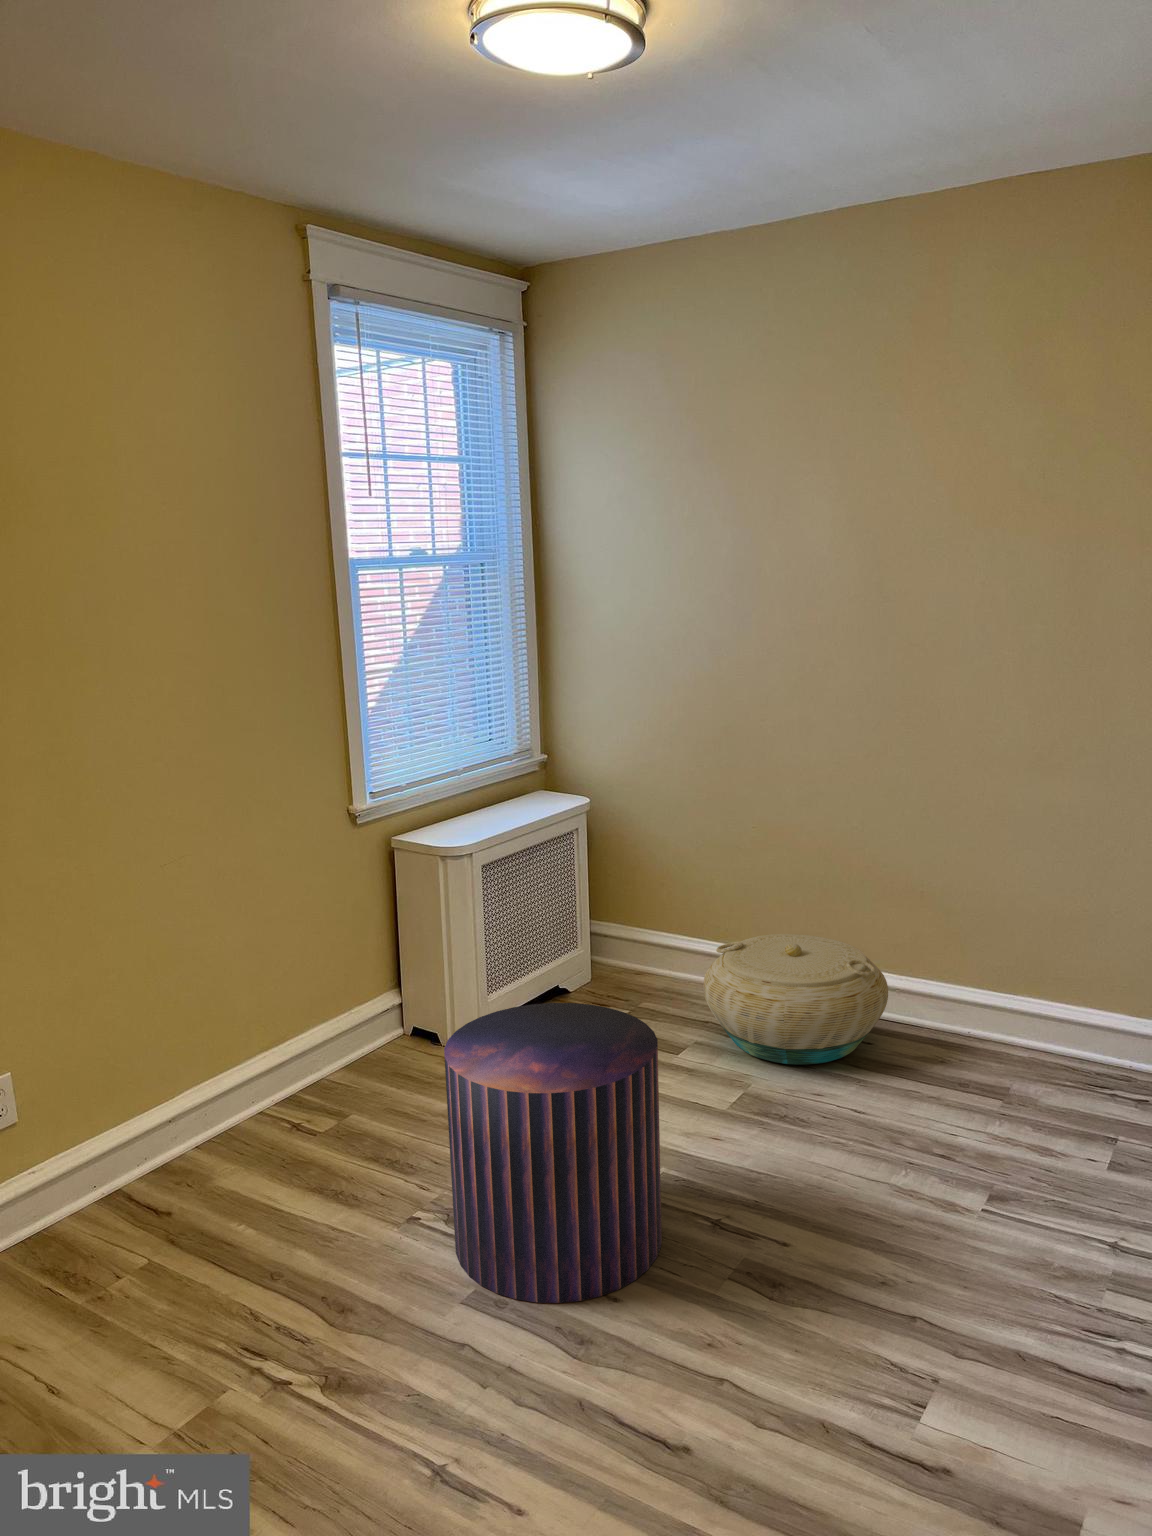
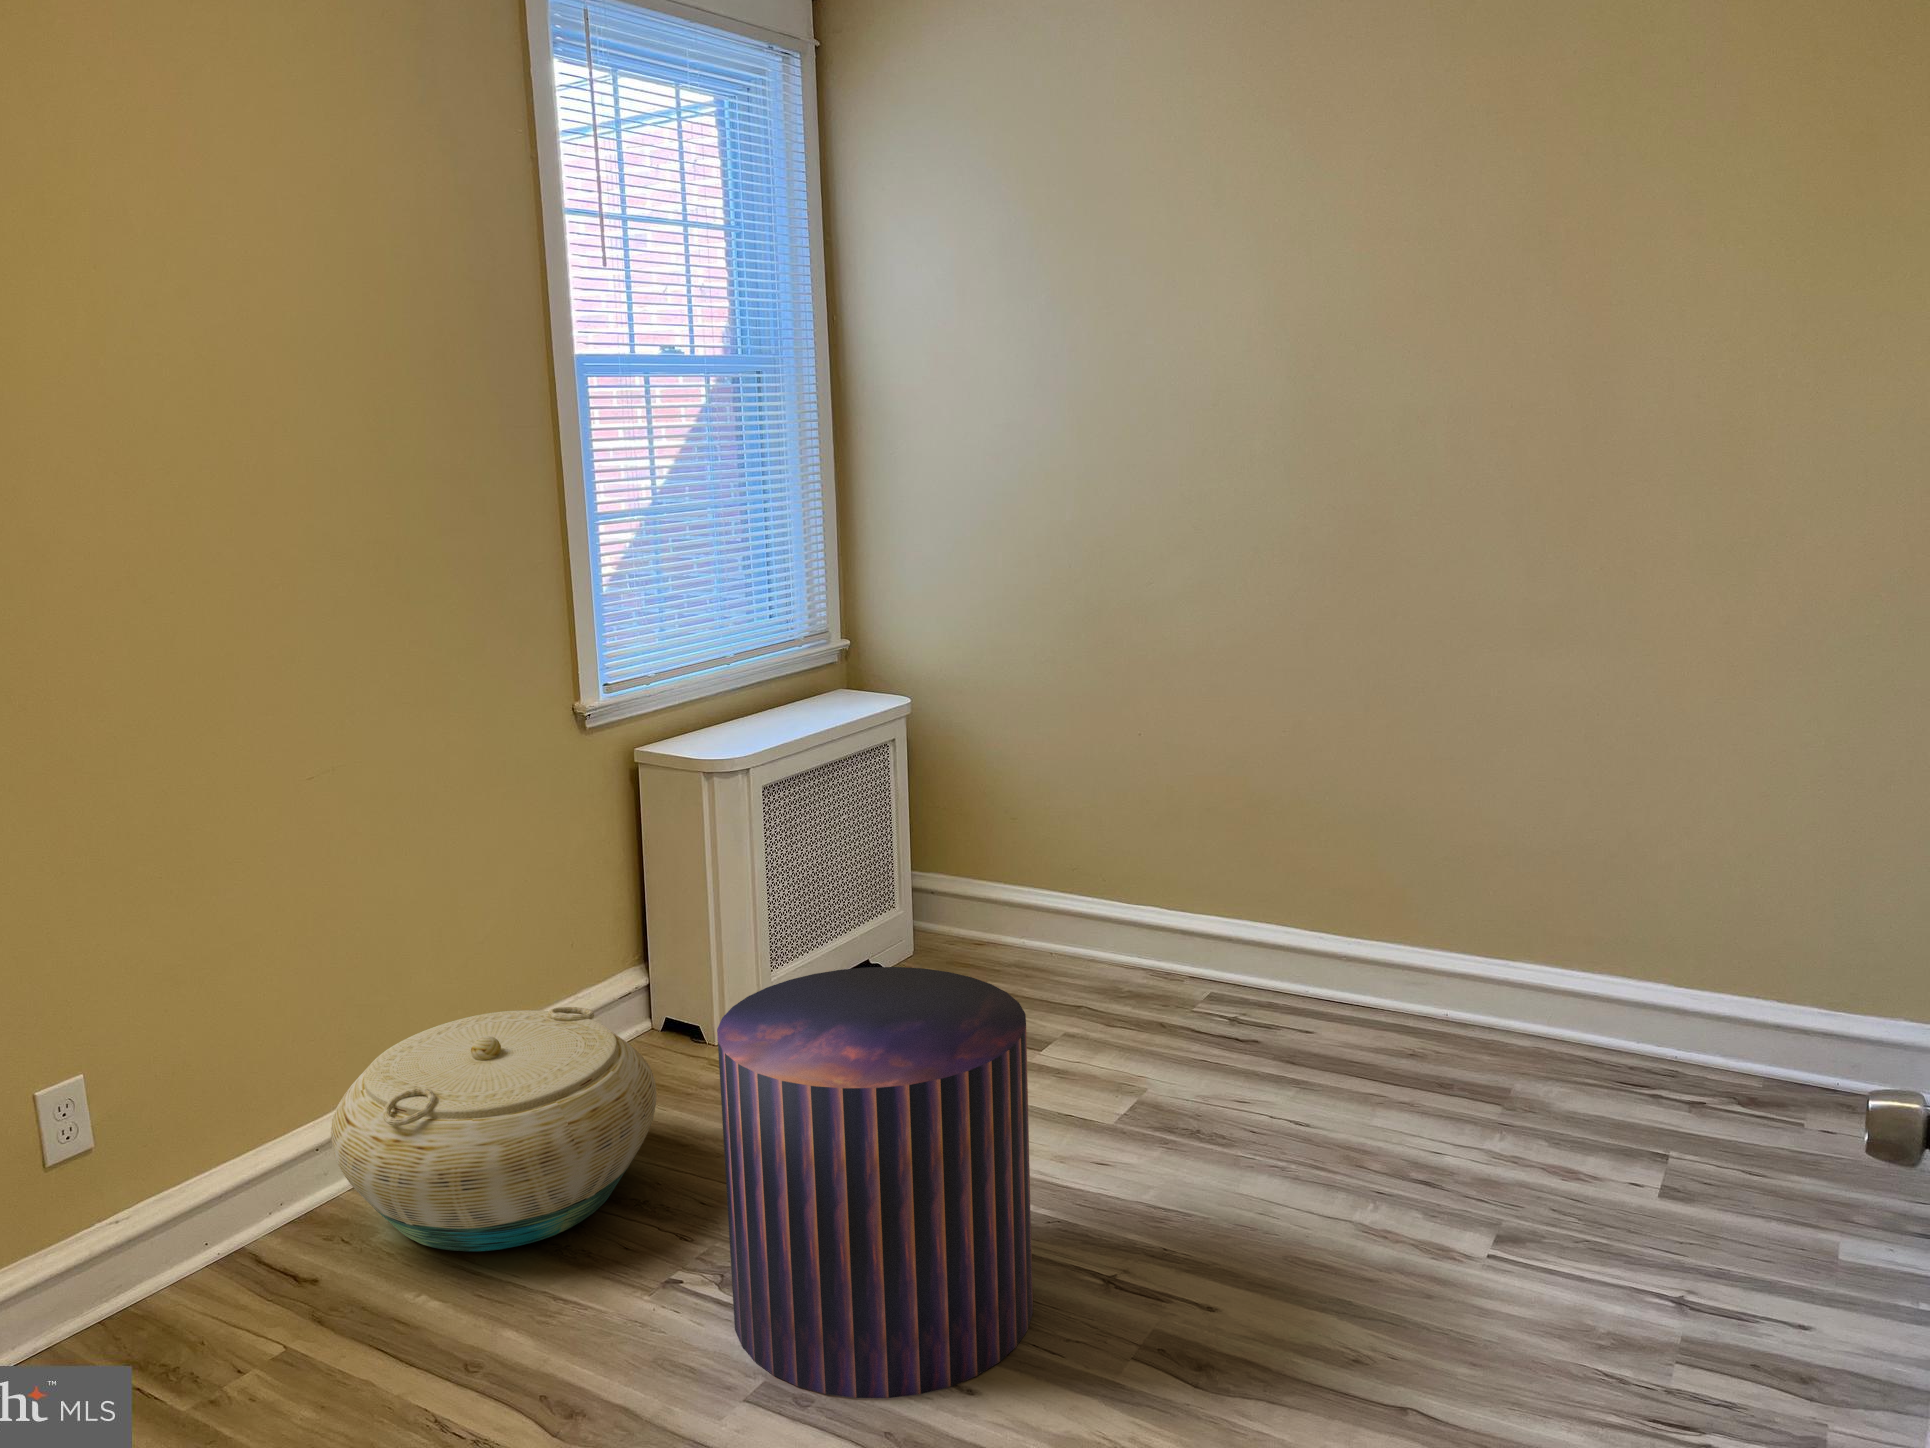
basket: present [703,934,888,1064] -> present [331,1007,656,1251]

